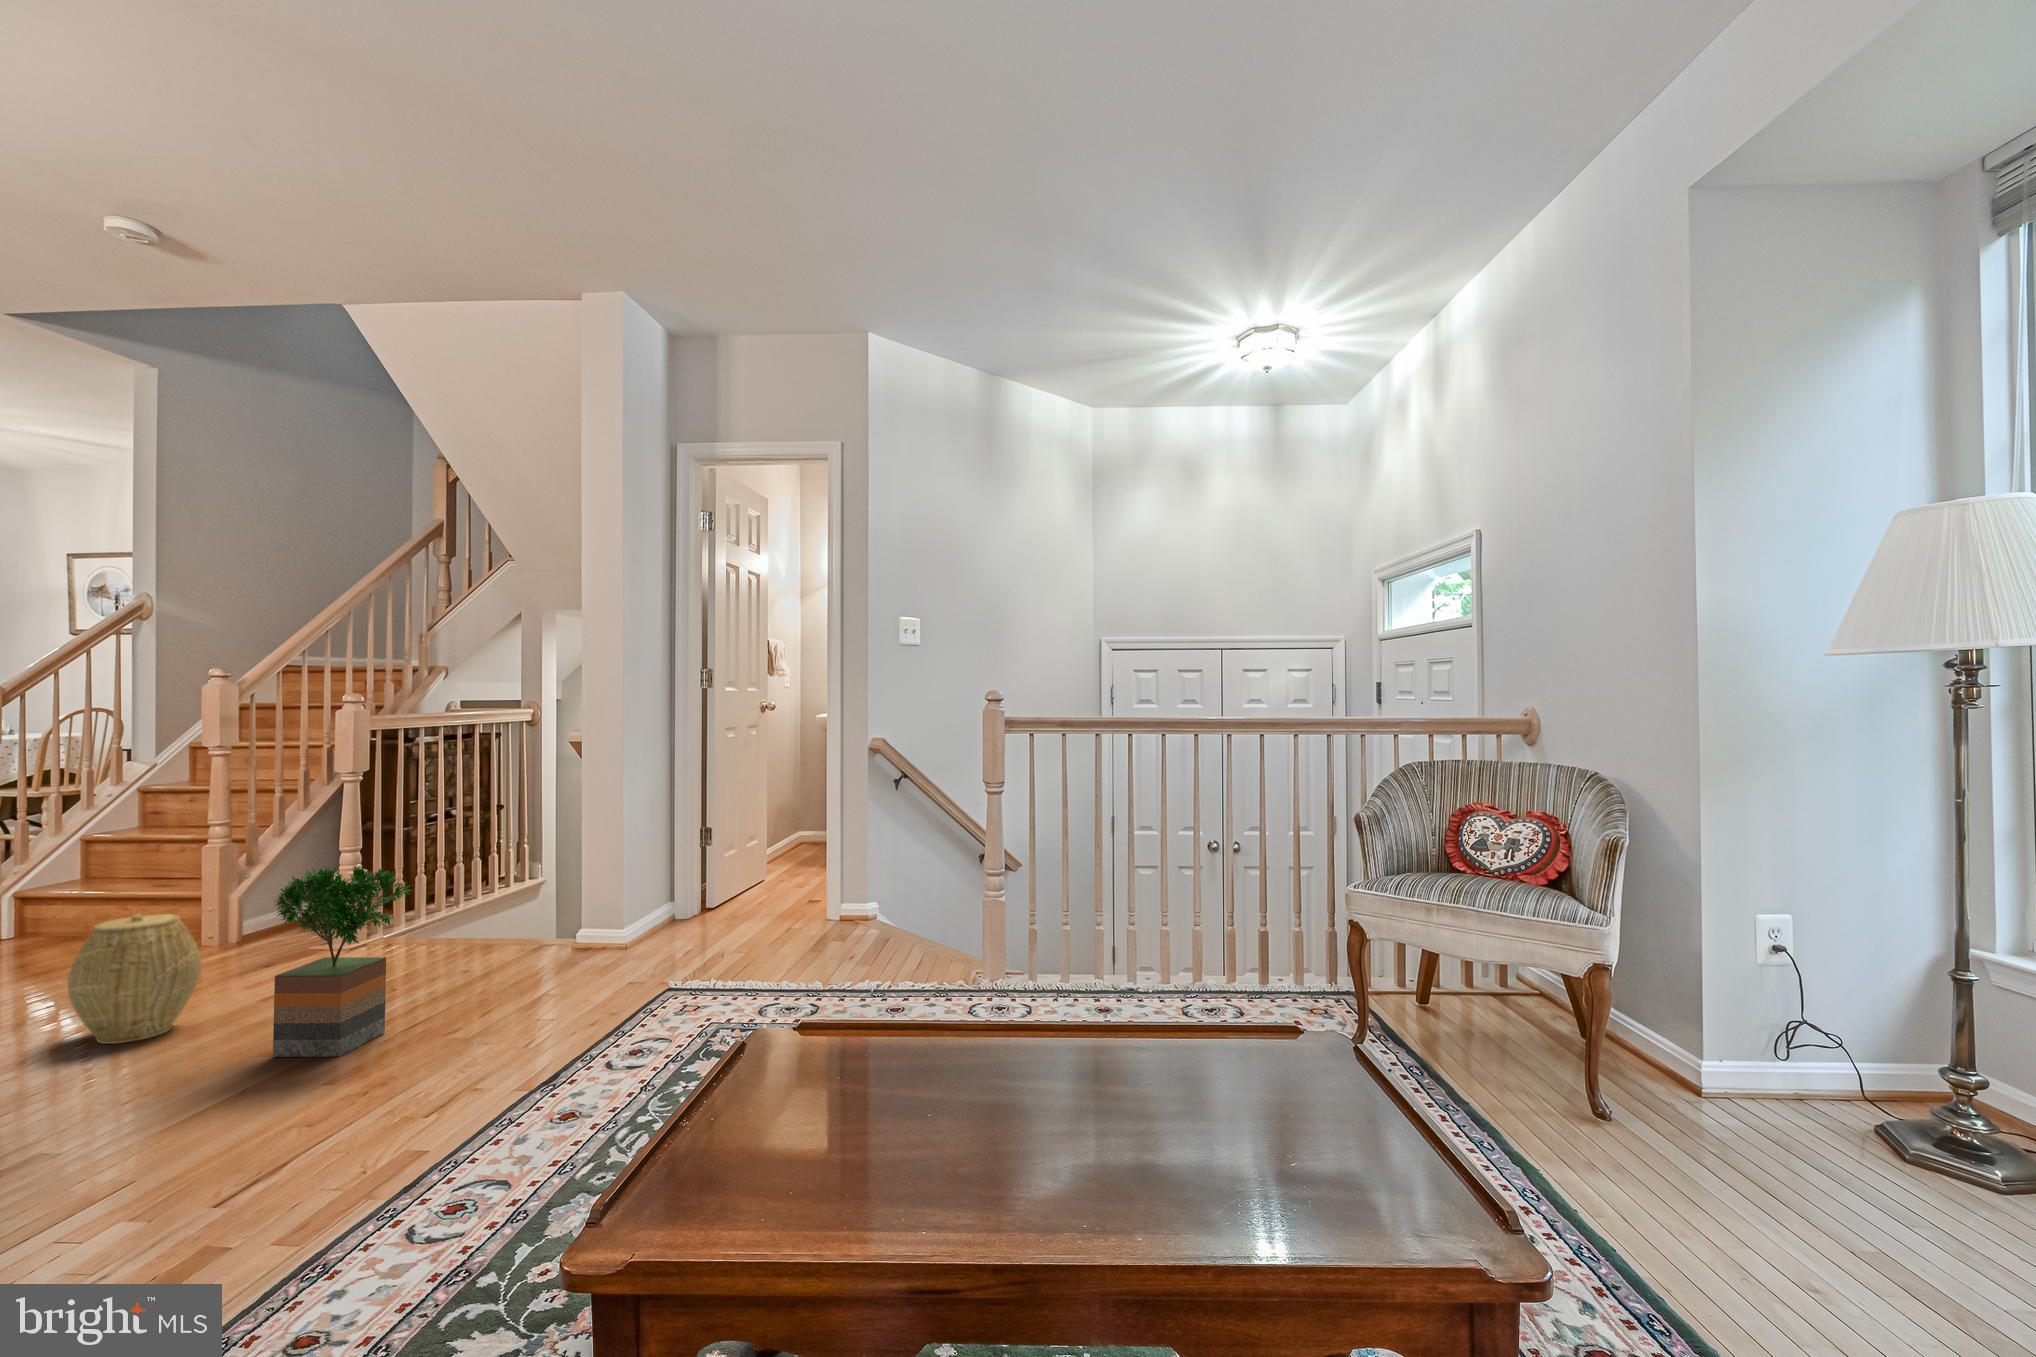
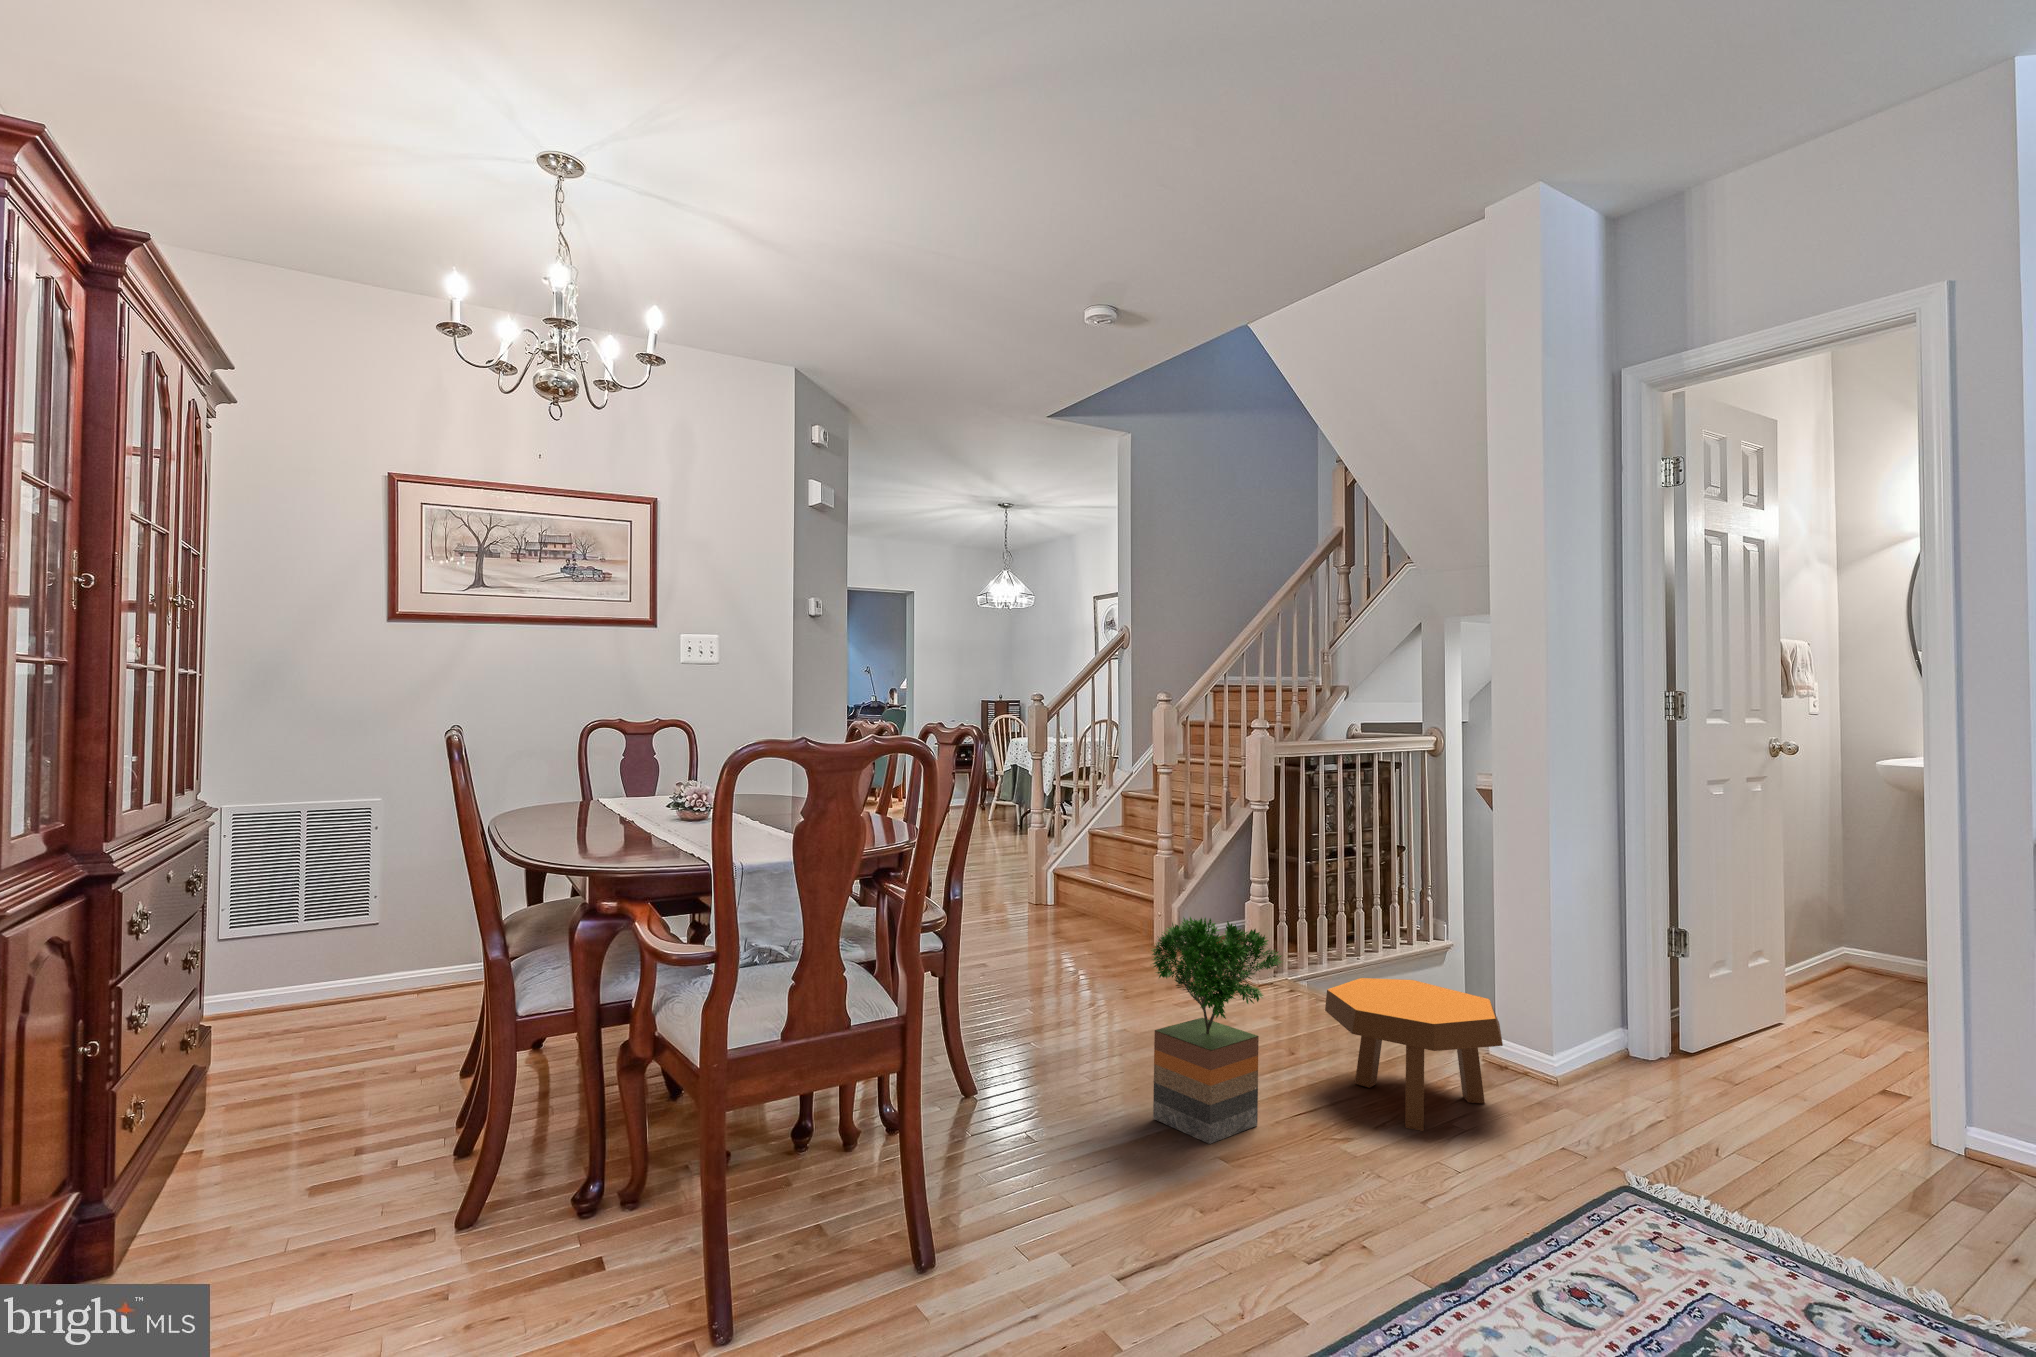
footstool: none [444,895,590,1001] -> present [1325,978,1503,1131]
woven basket: present [67,914,201,1044] -> none [1019,930,1111,1054]

